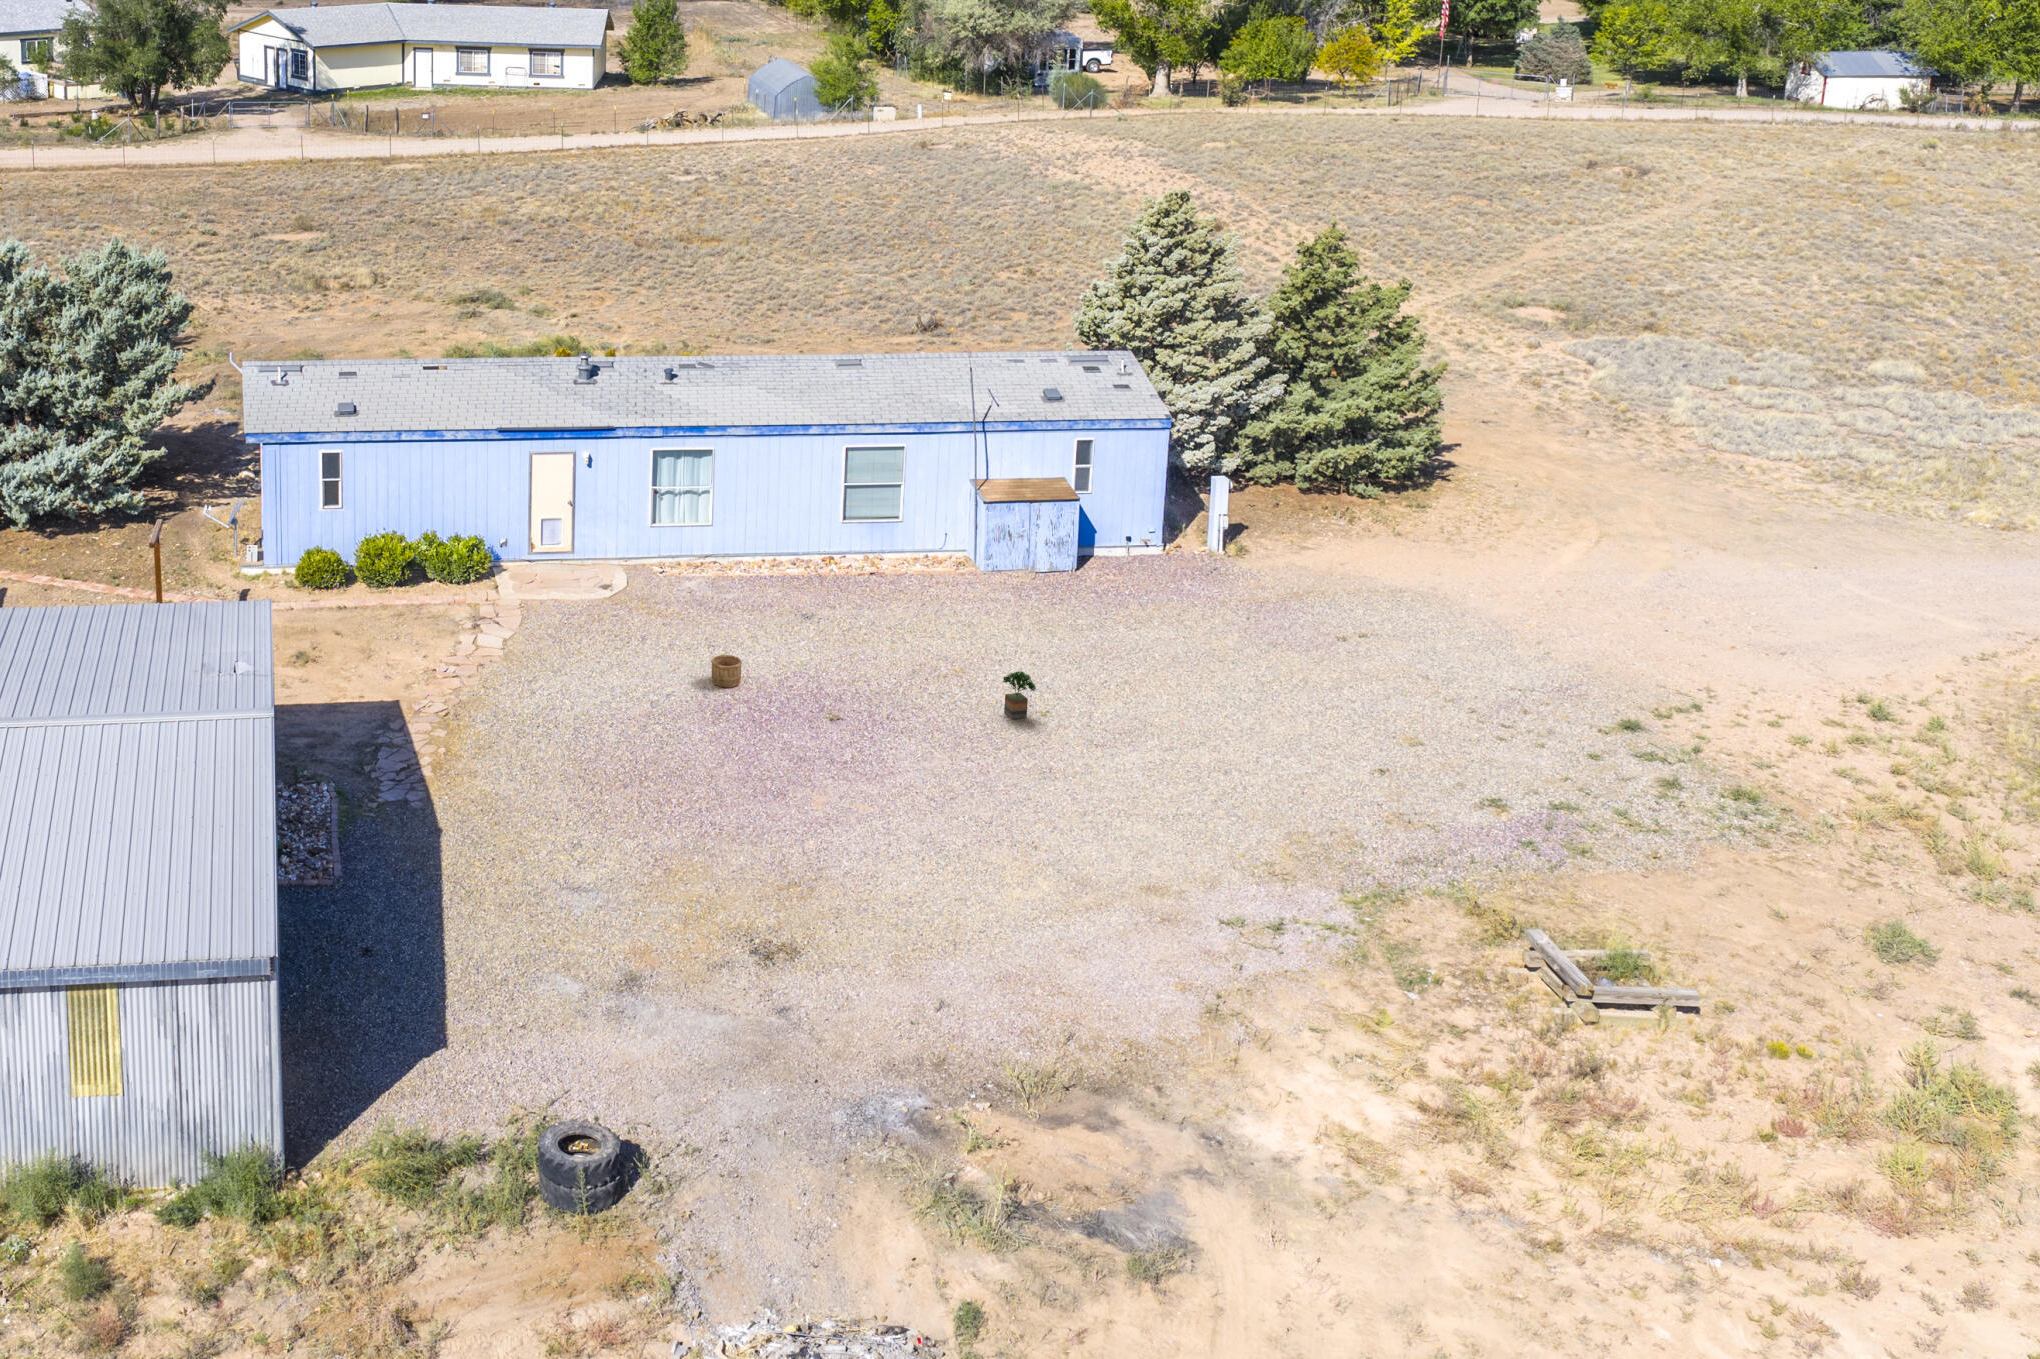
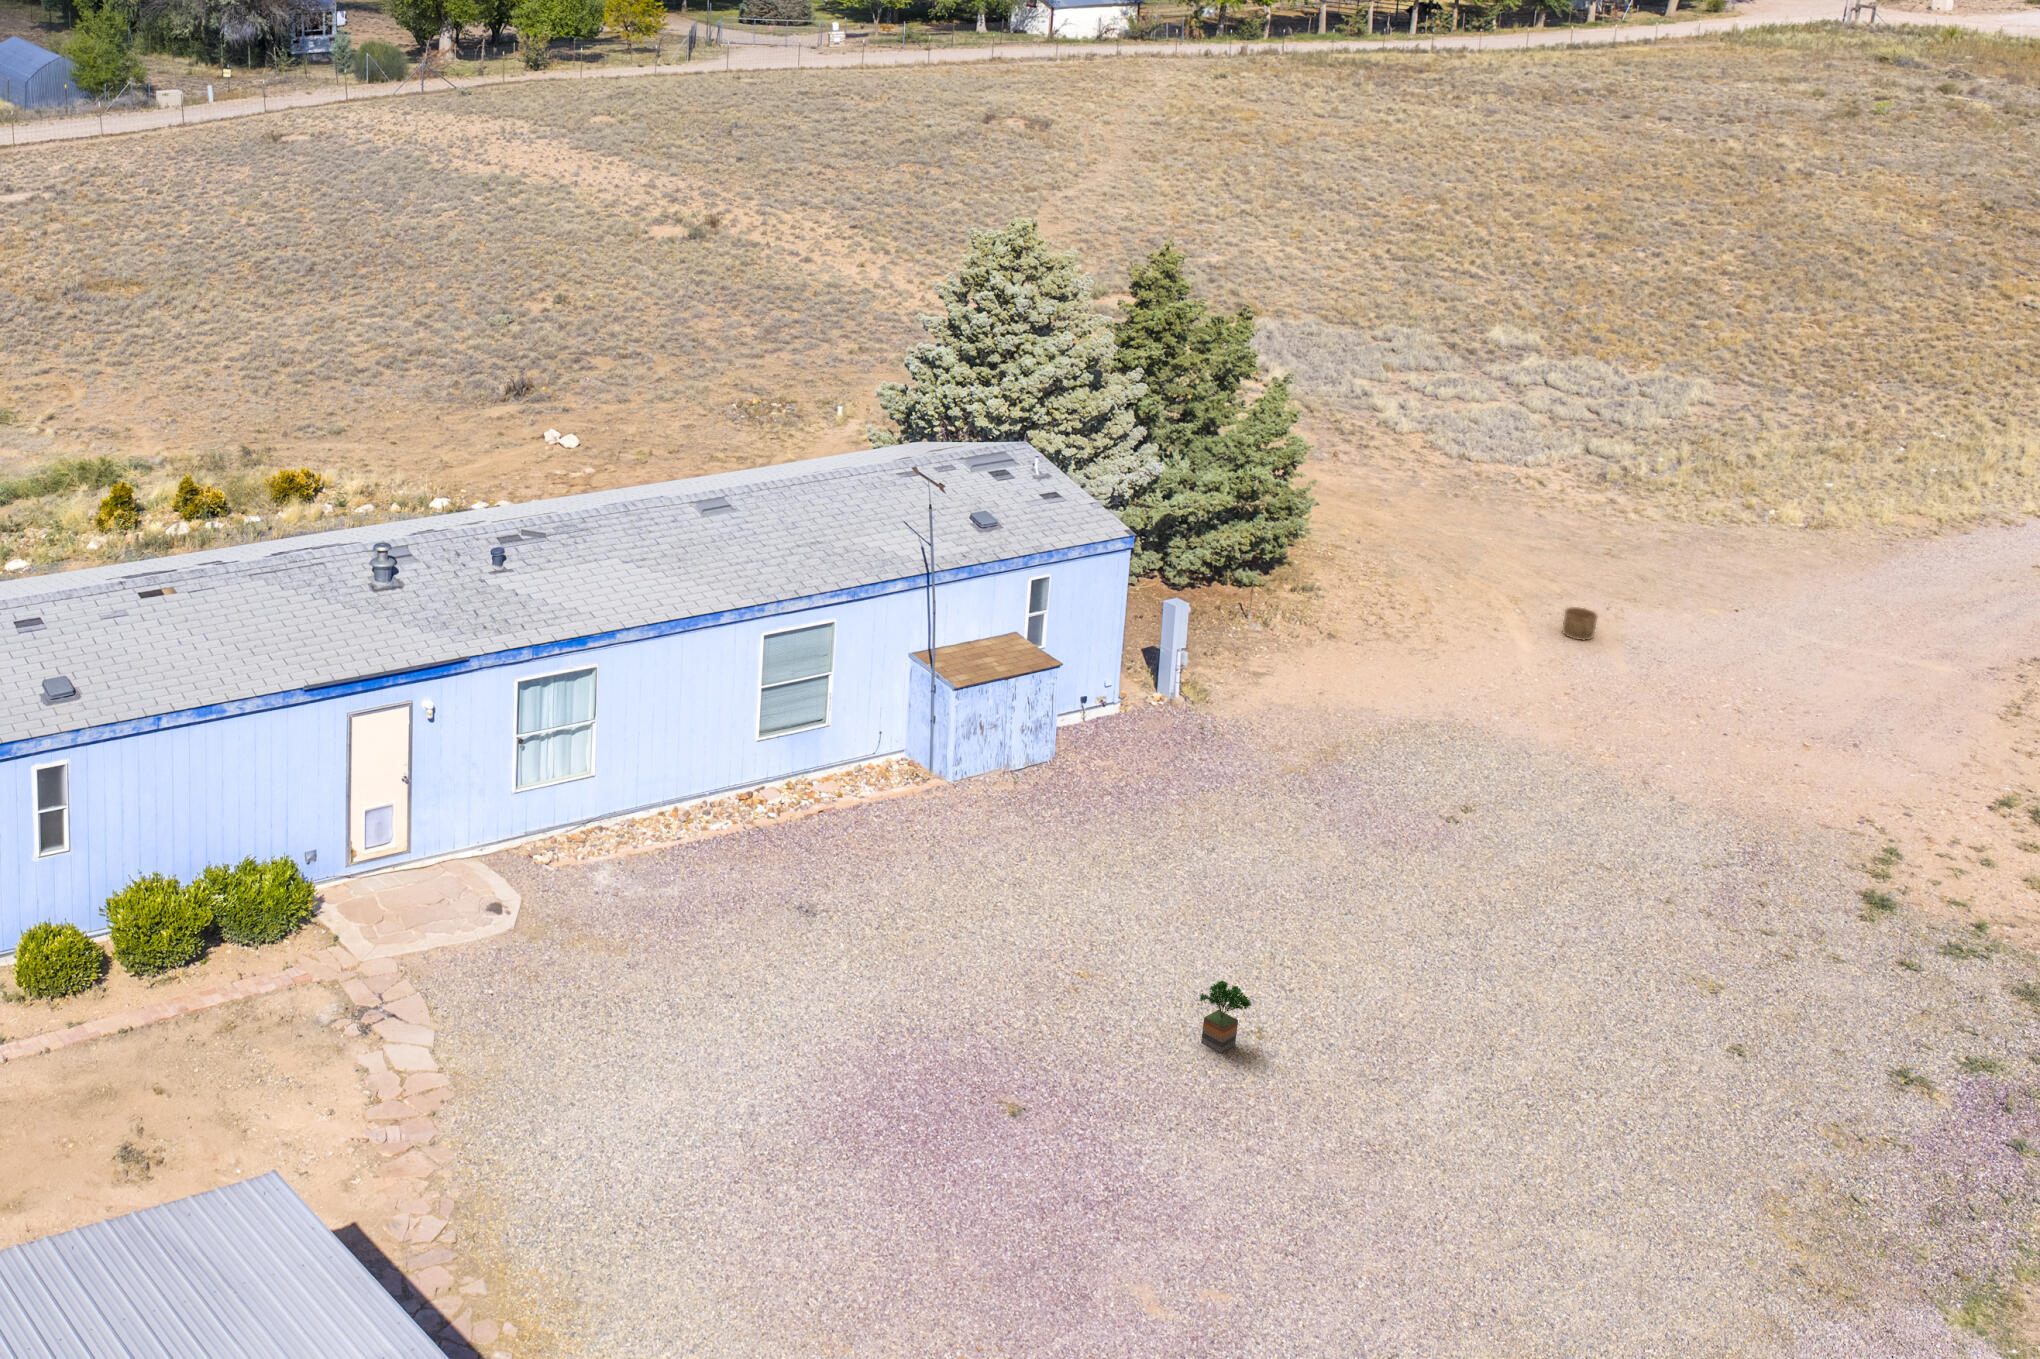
wooden bucket: present [711,655,742,687] -> present [1563,607,1598,640]

